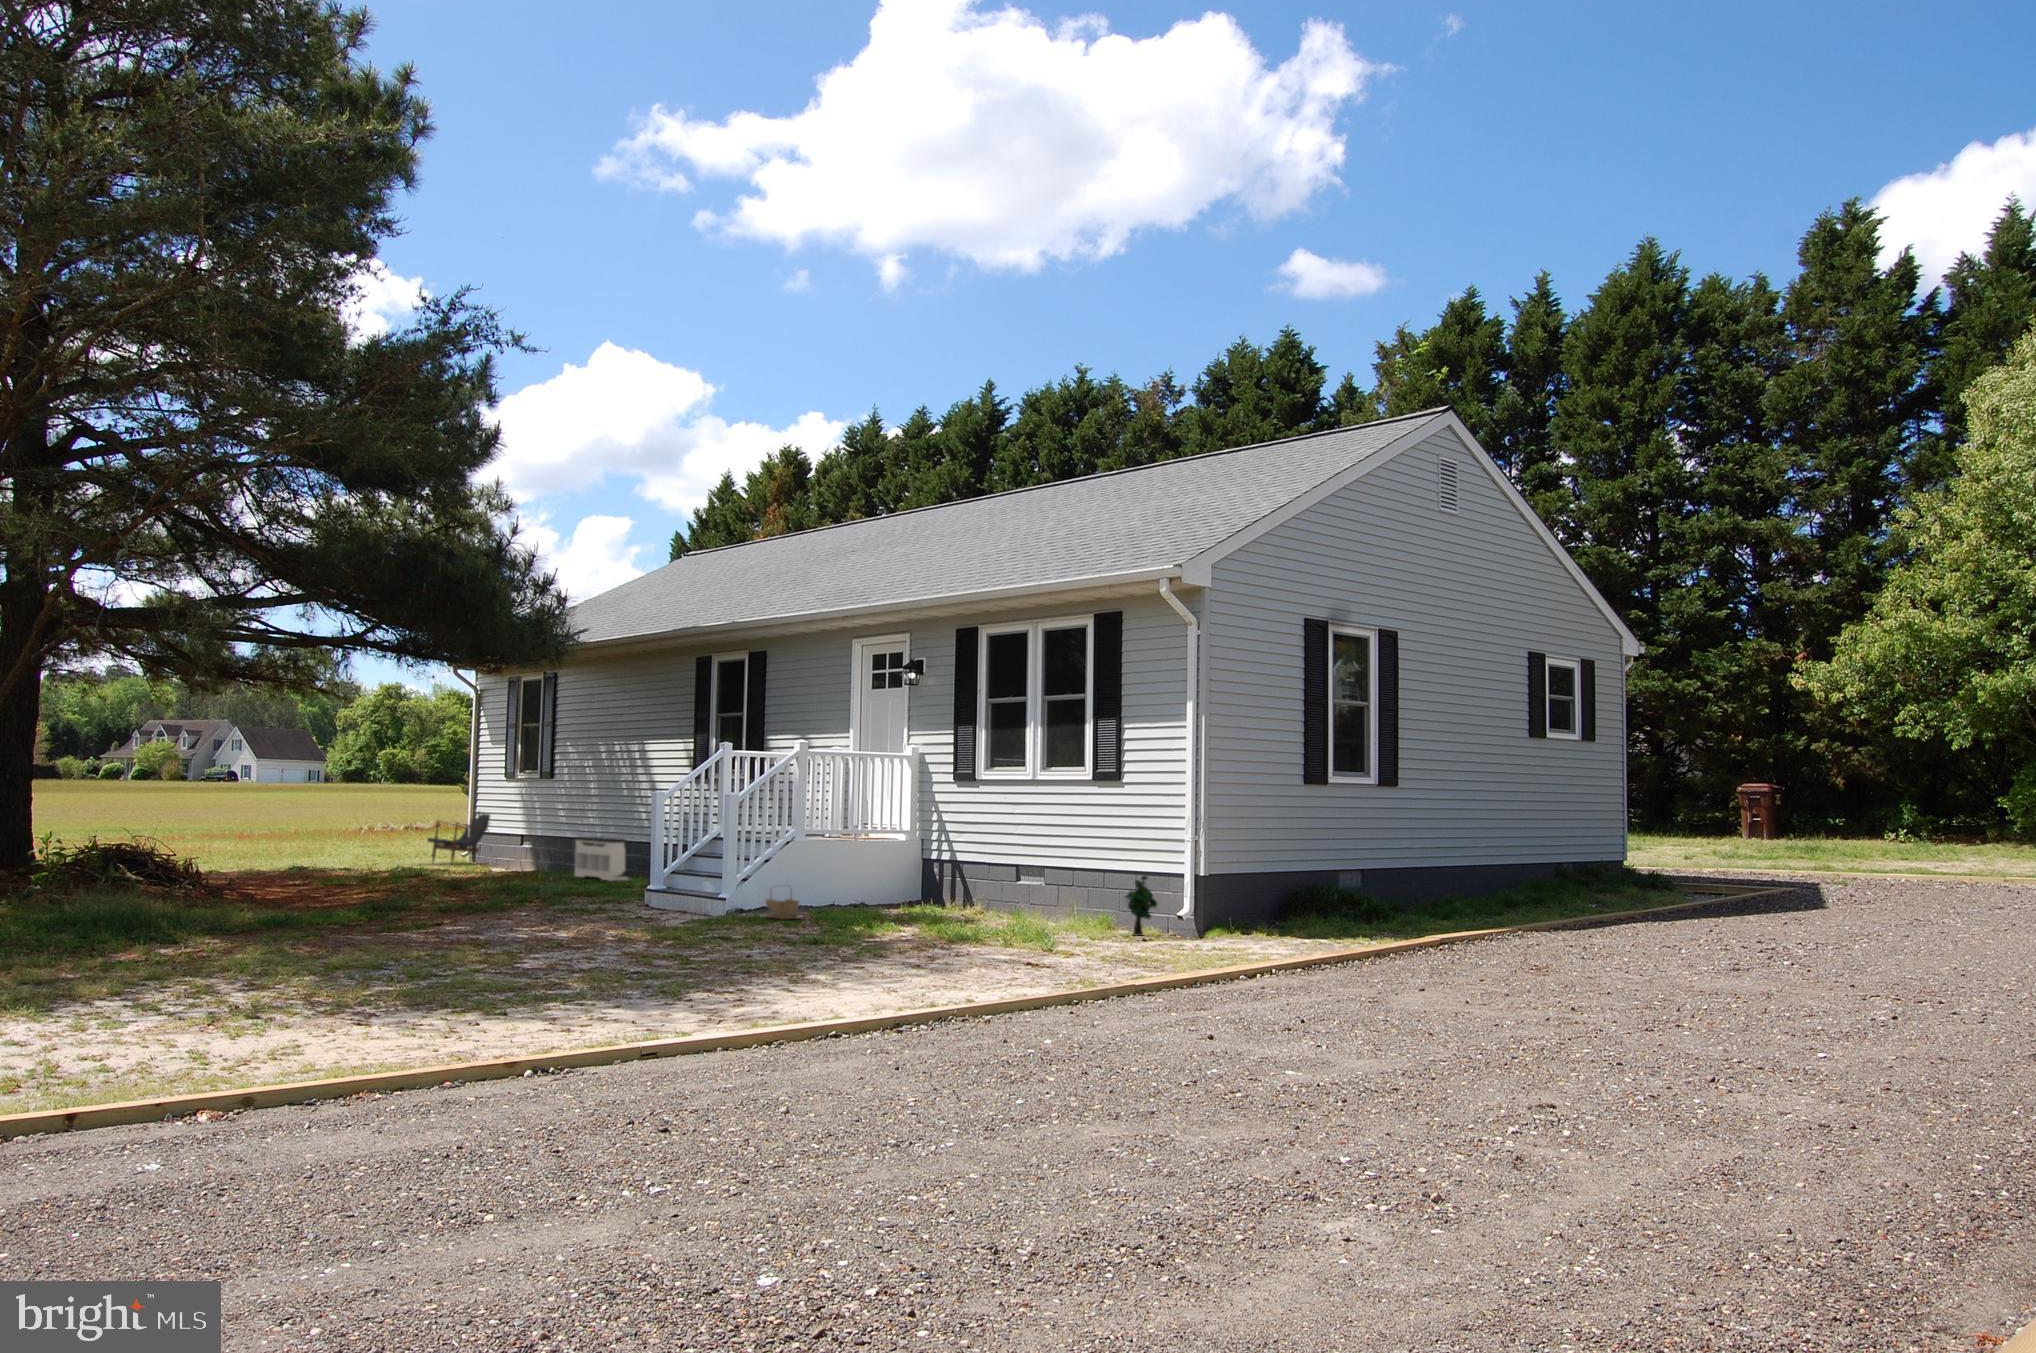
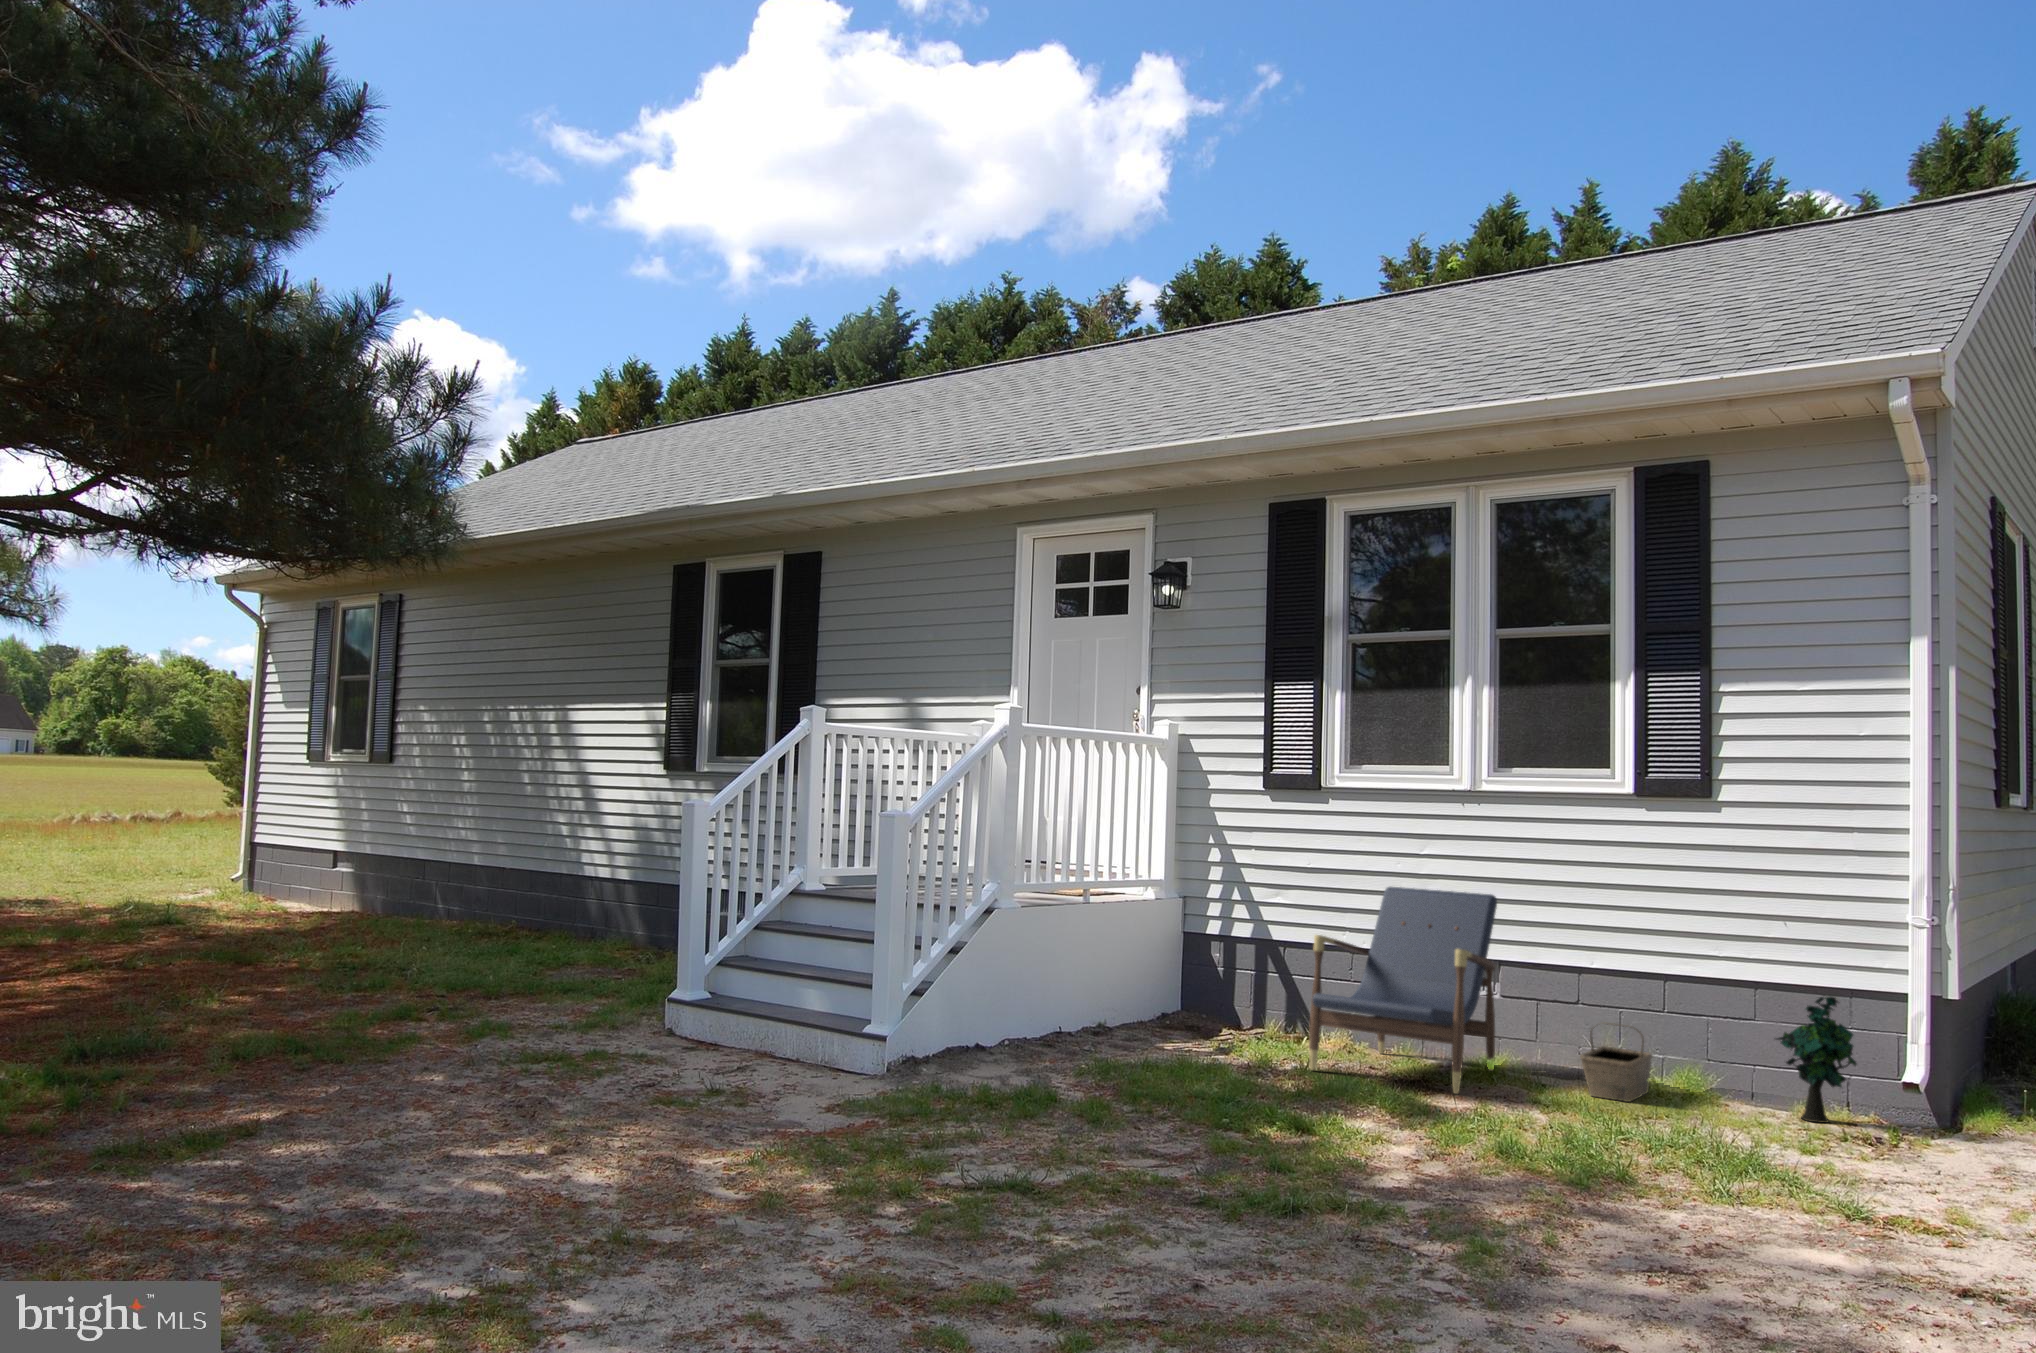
lounge chair: present [427,812,491,864] -> present [1309,887,1497,1094]
bench: present [574,837,628,881] -> none [442,857,558,933]
basket: present [766,886,799,919] -> present [1580,1023,1652,1102]

